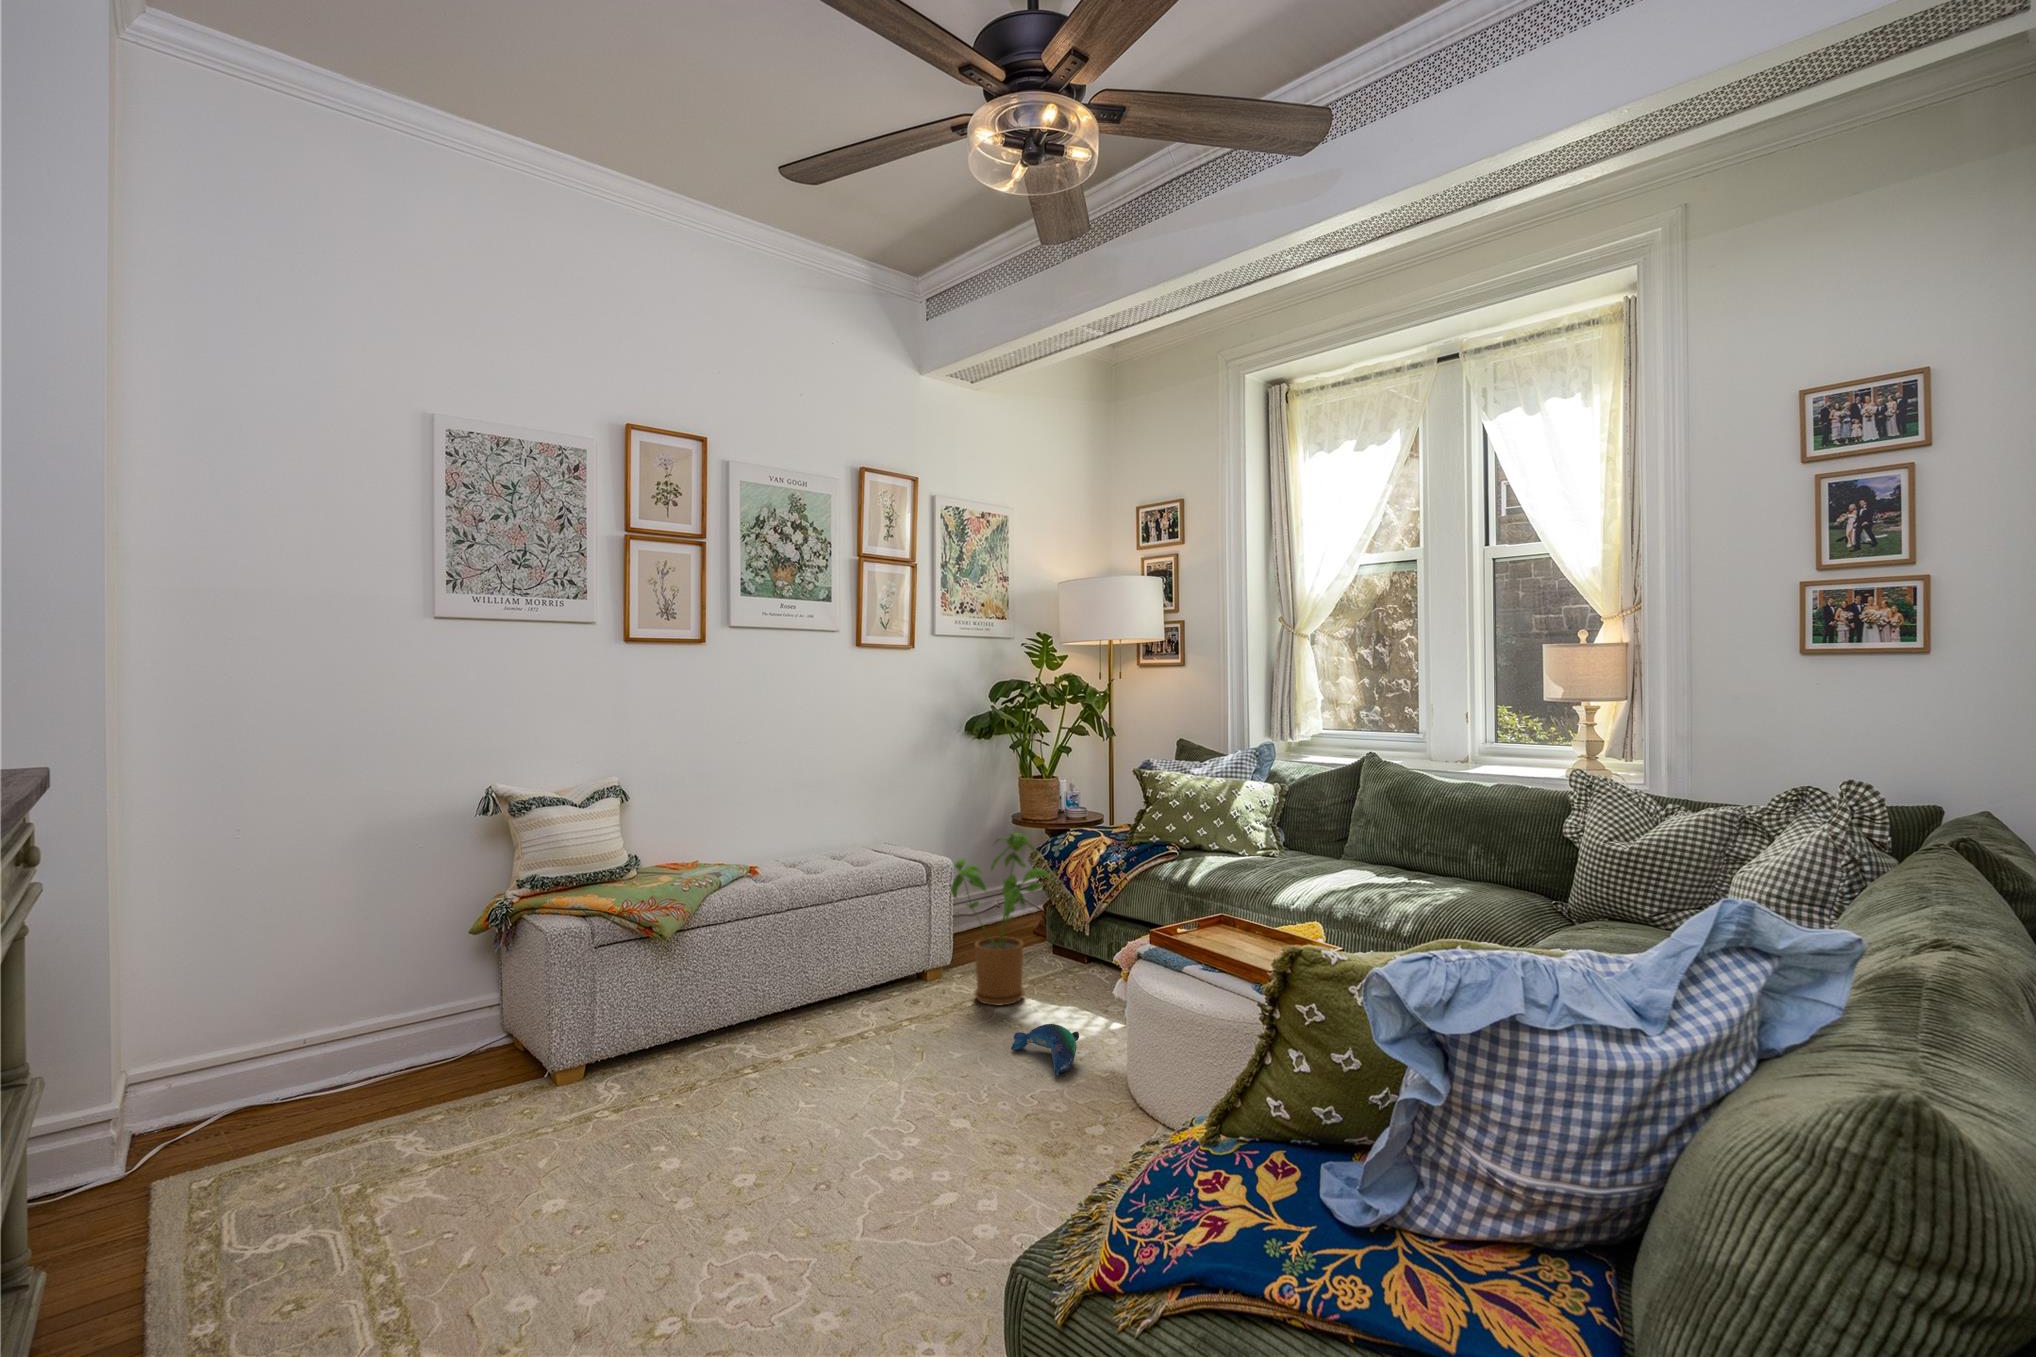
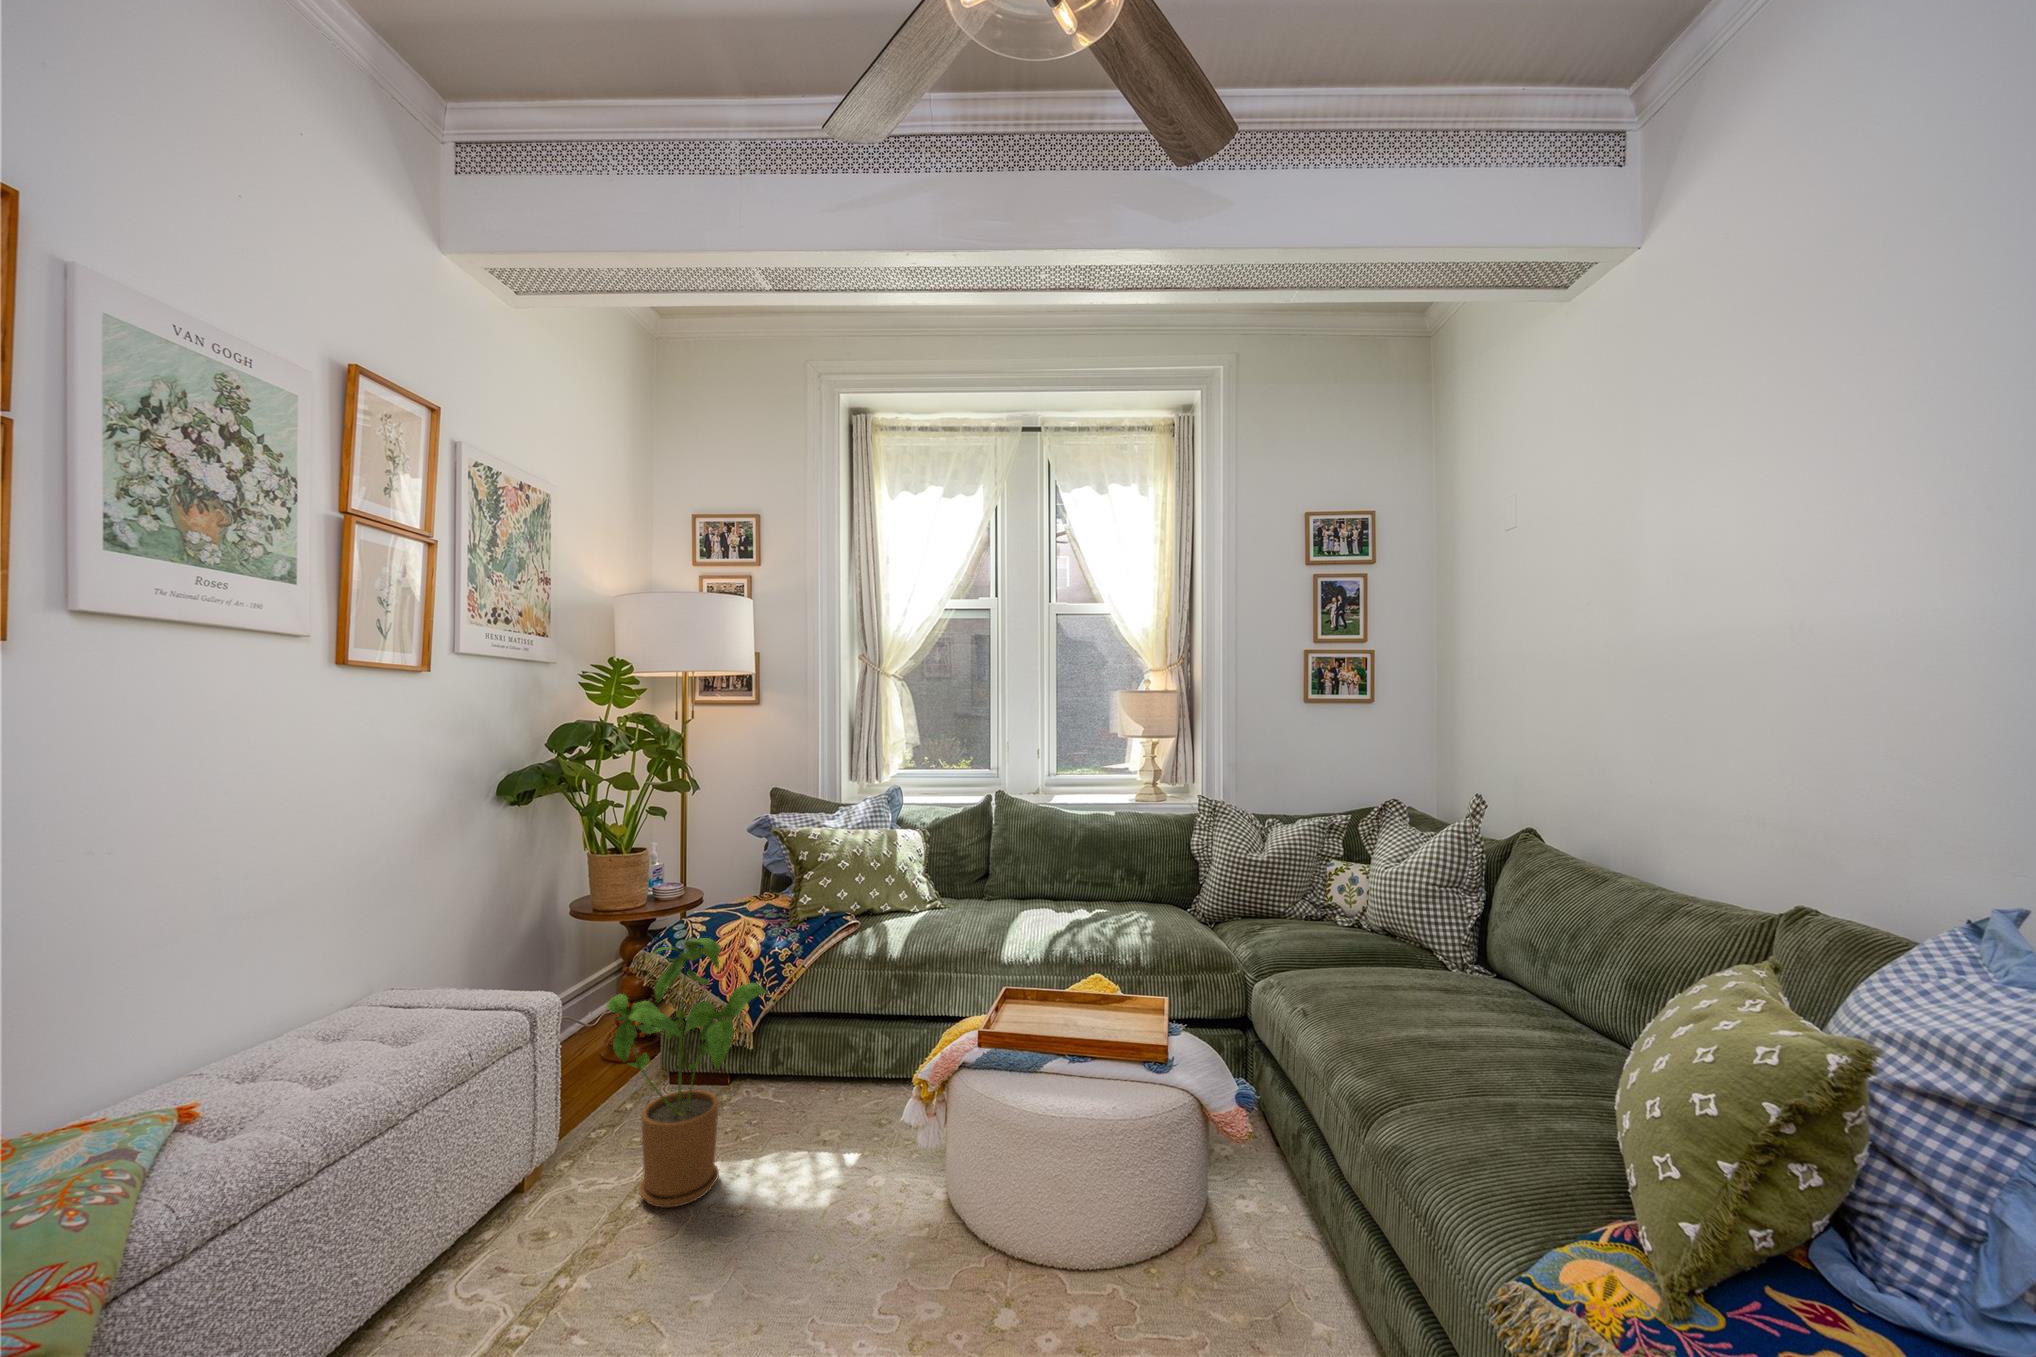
plush toy: present [1011,1024,1079,1076] -> none [794,1202,922,1285]

